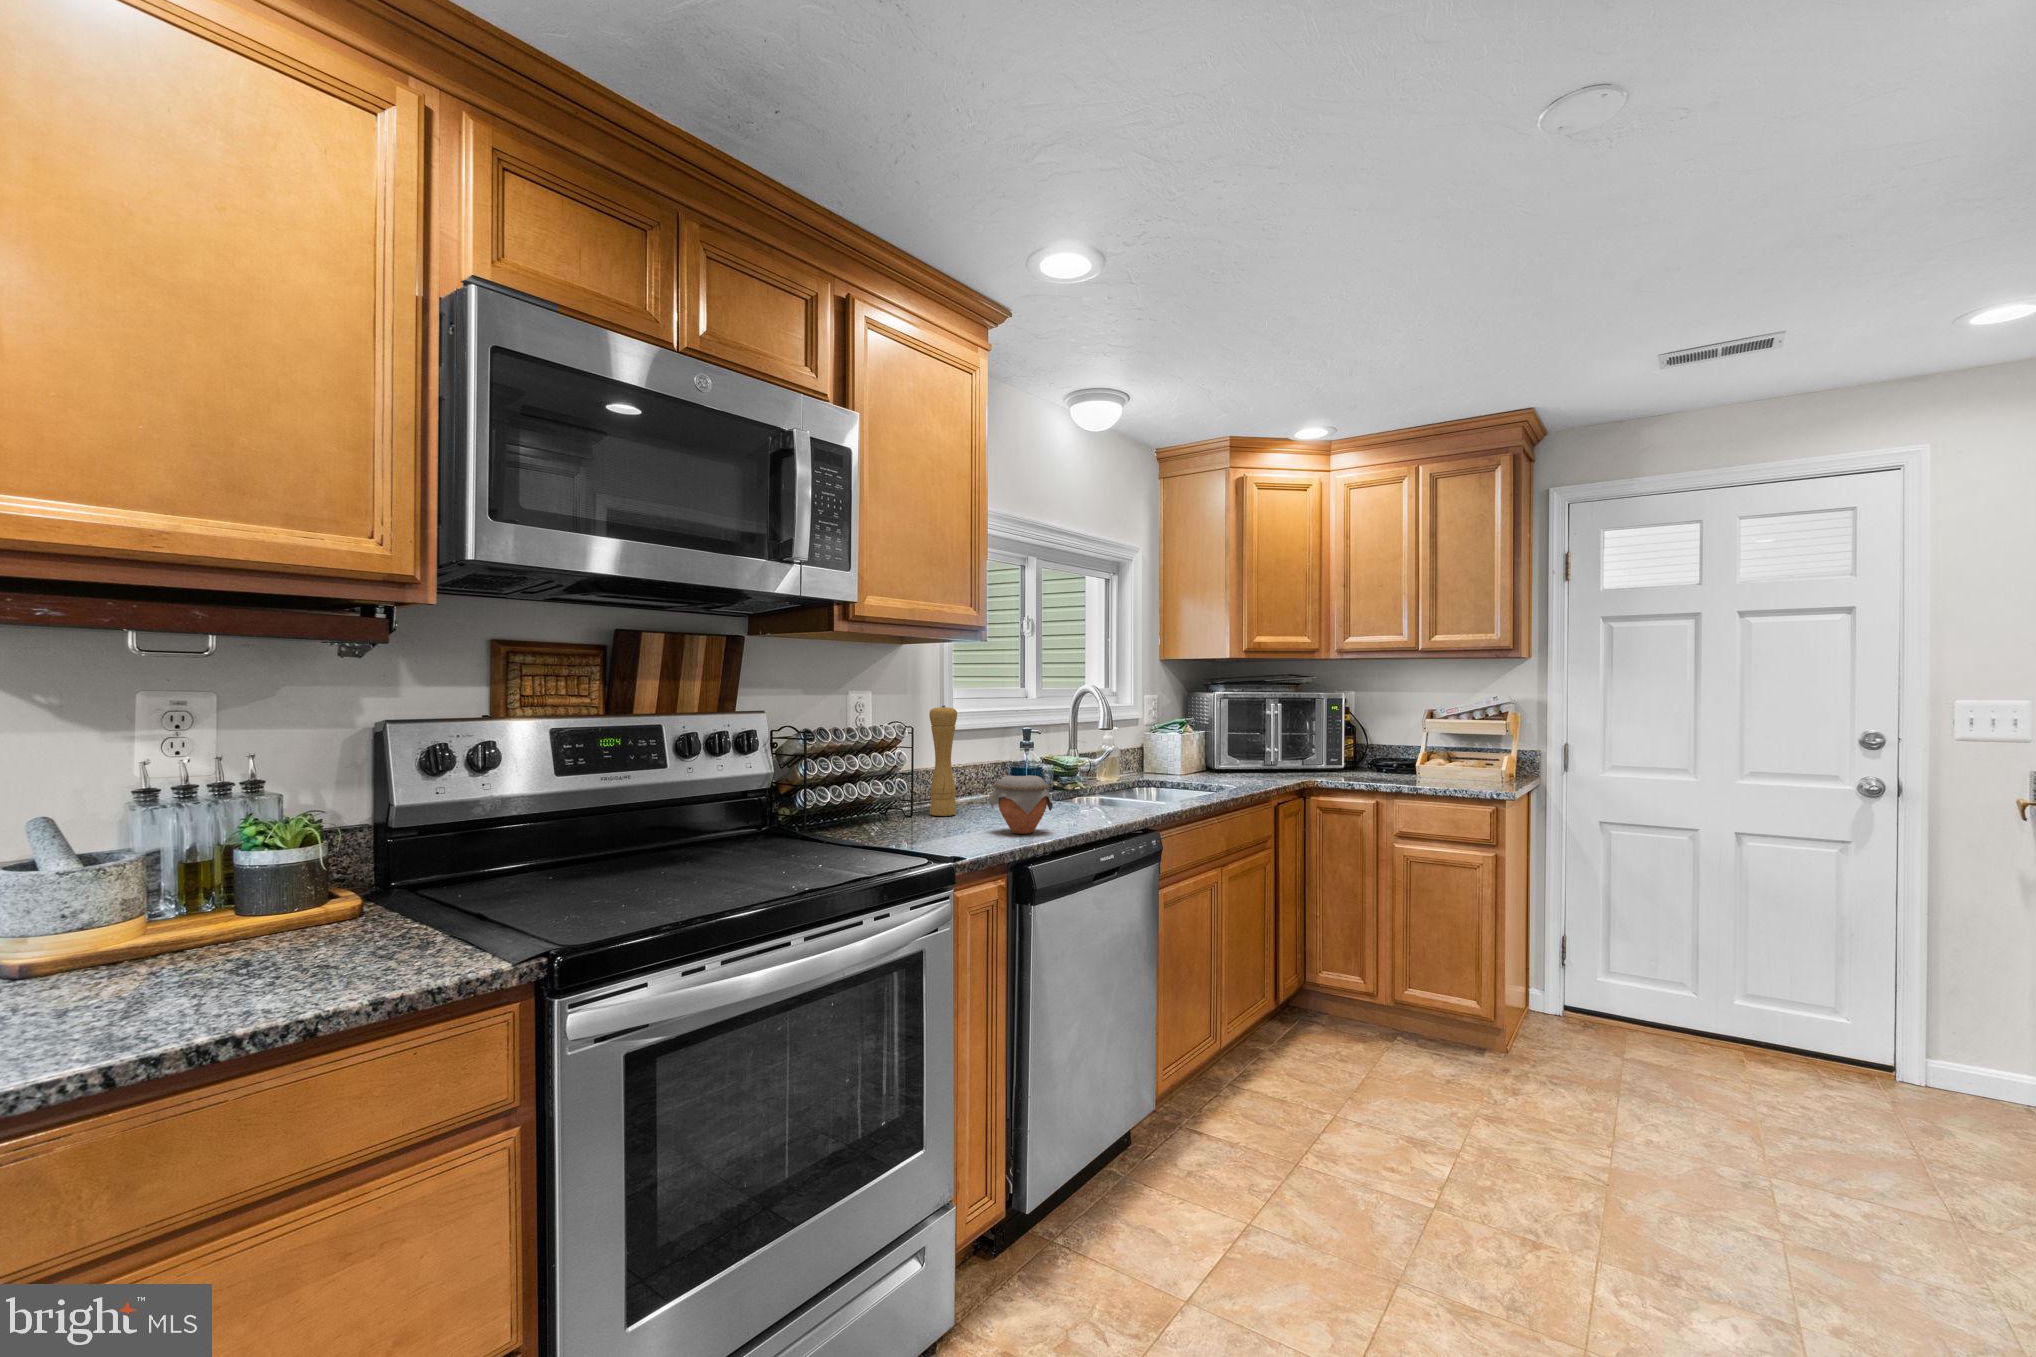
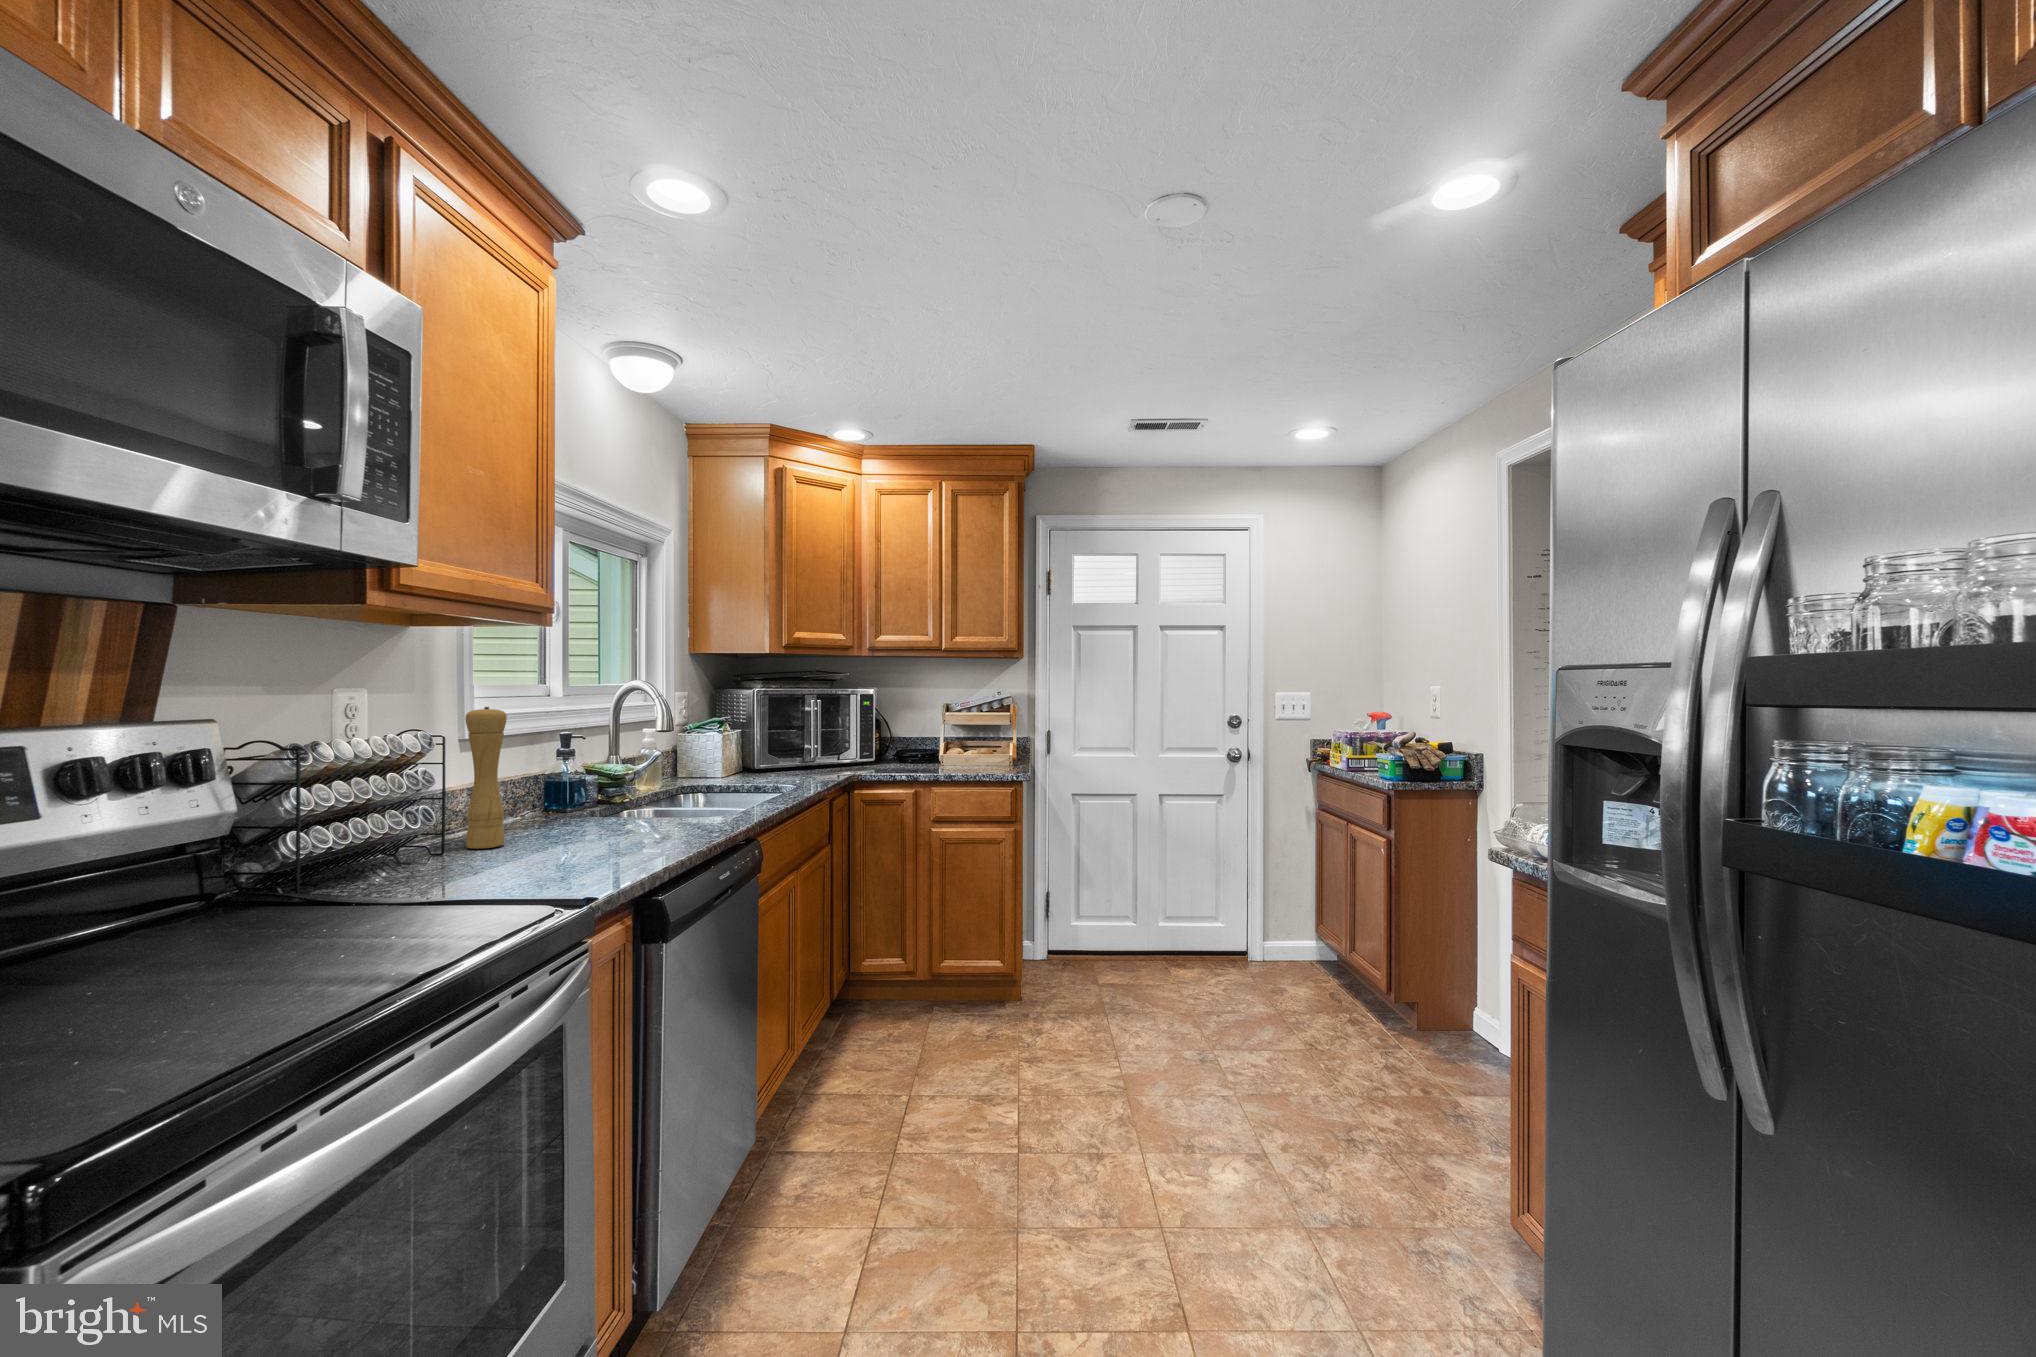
jar: present [988,775,1053,834] -> none [580,788,665,859]

